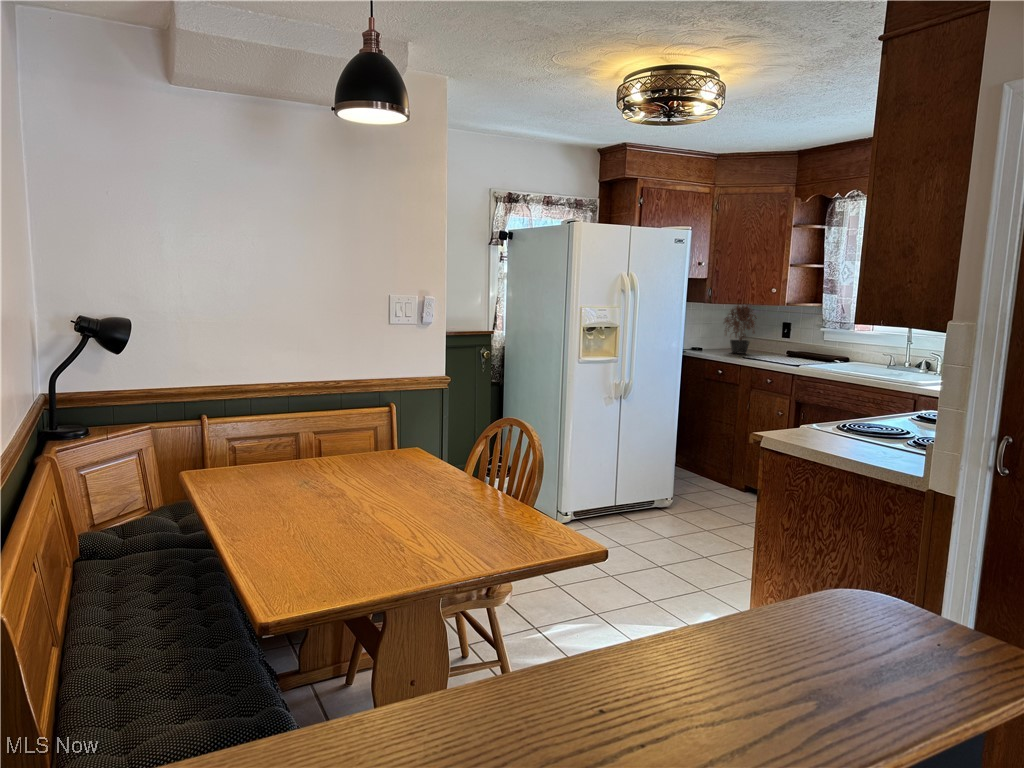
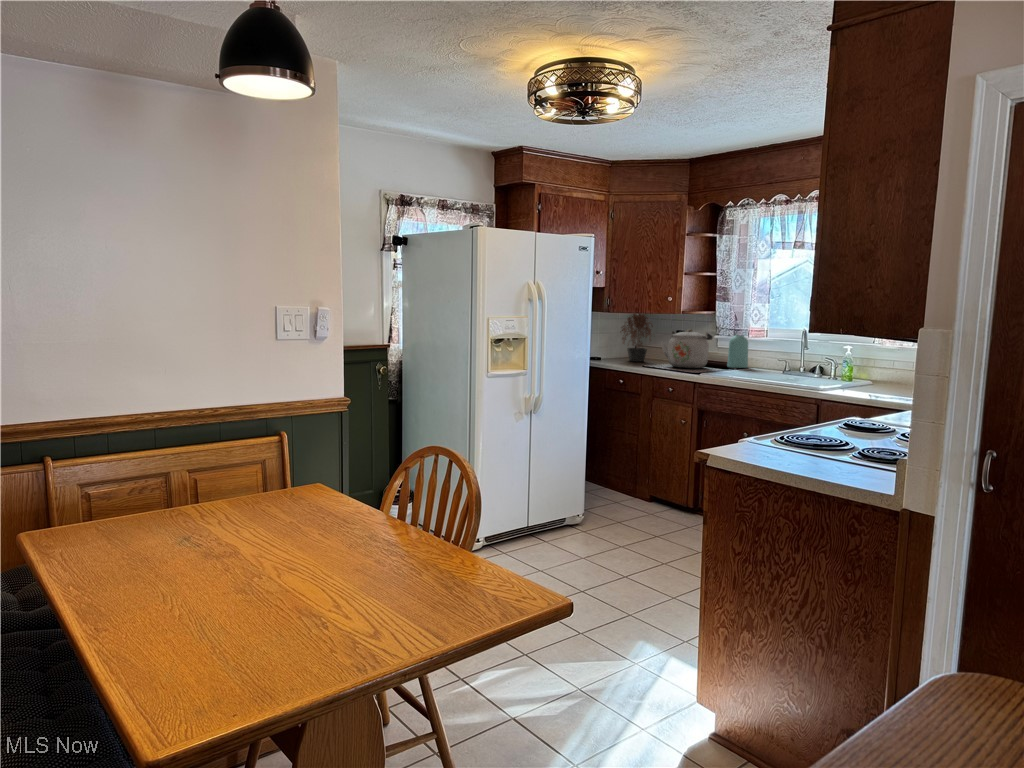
bottle: none [832,315,855,362] -> present [727,335,748,368]
kettle: none [762,322,817,361] -> present [661,329,713,368]

